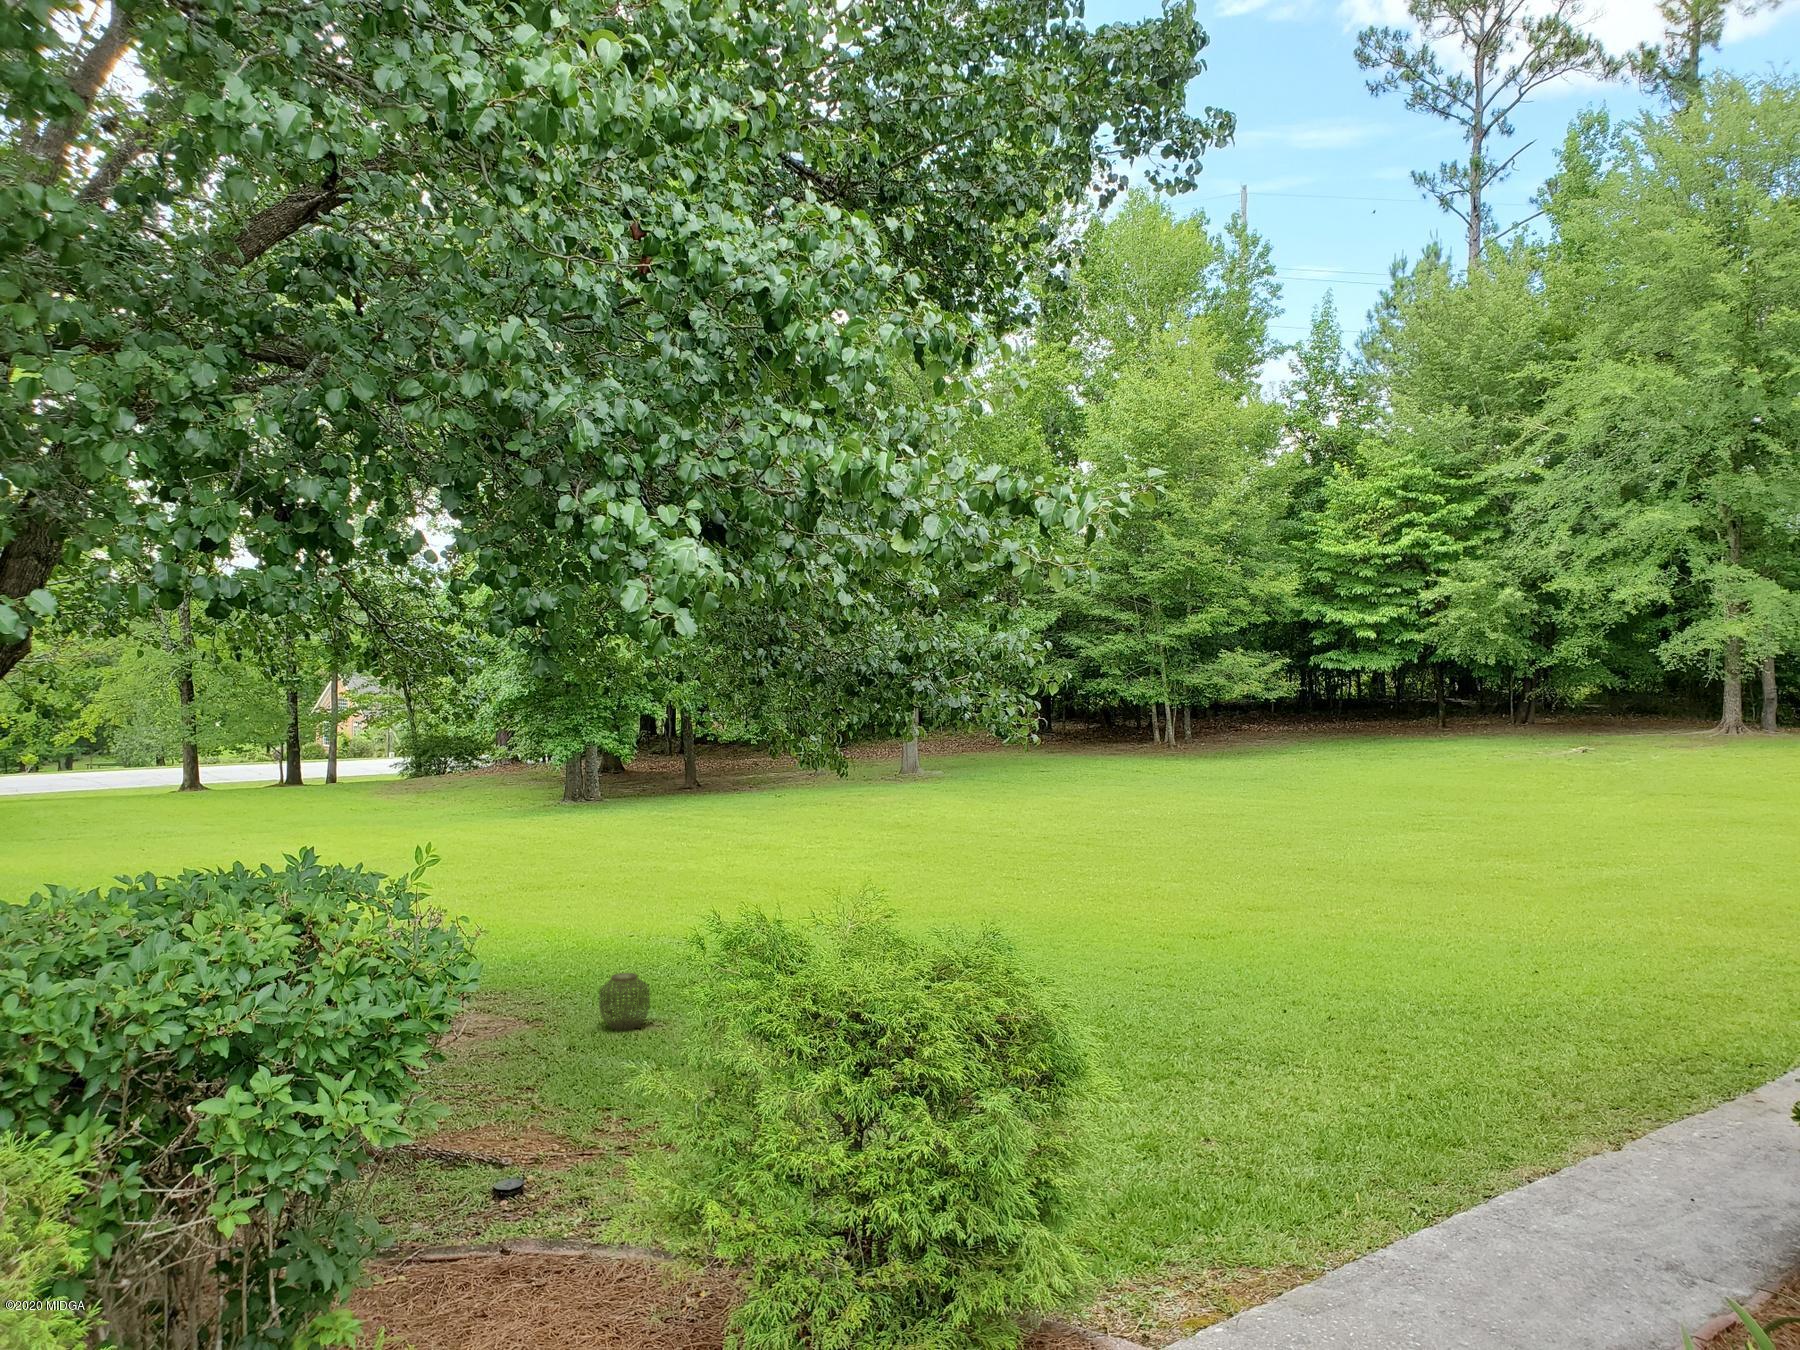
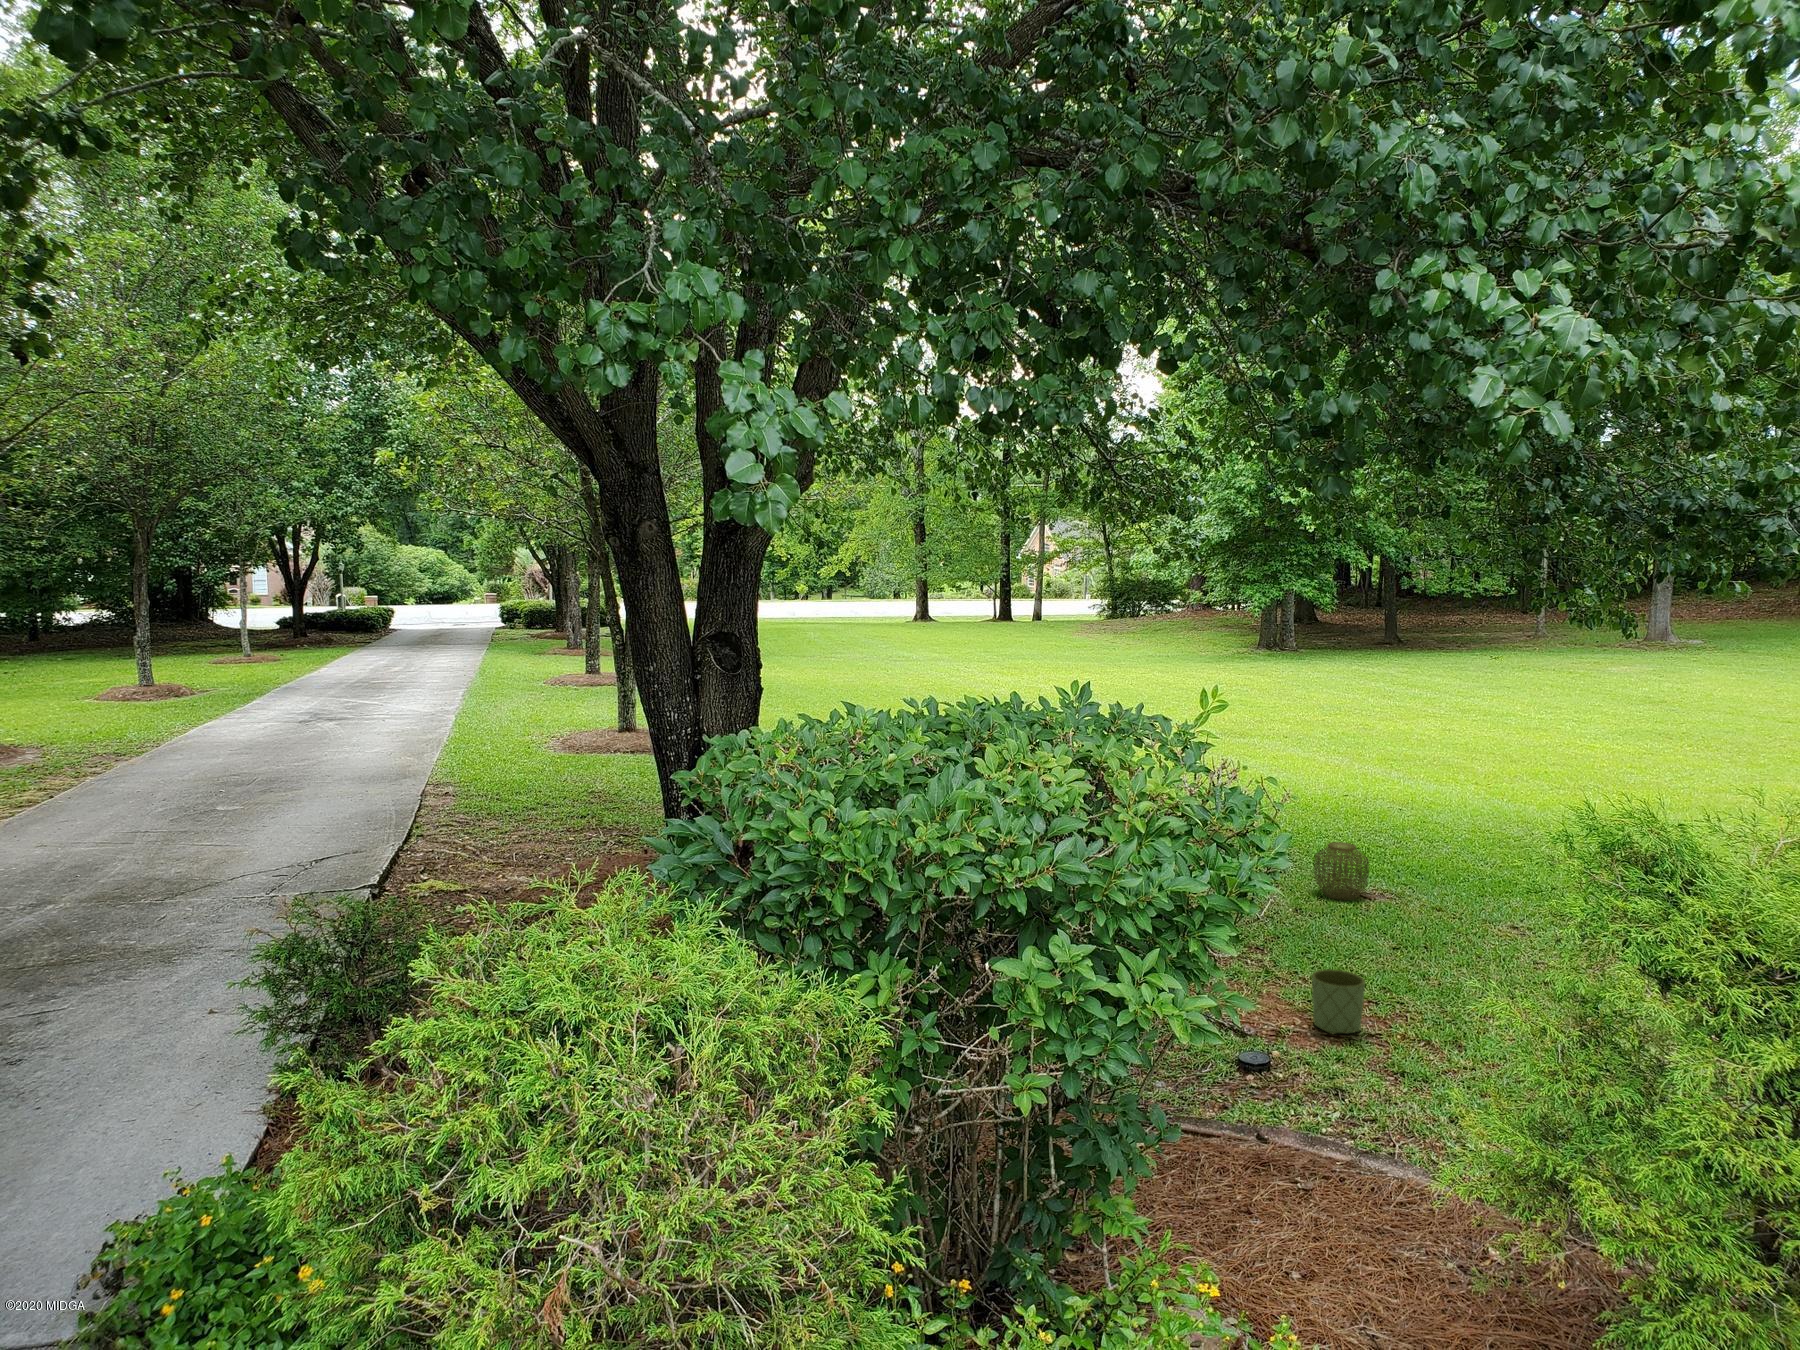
planter: none [571,1091,618,1153] -> present [1312,969,1365,1035]

